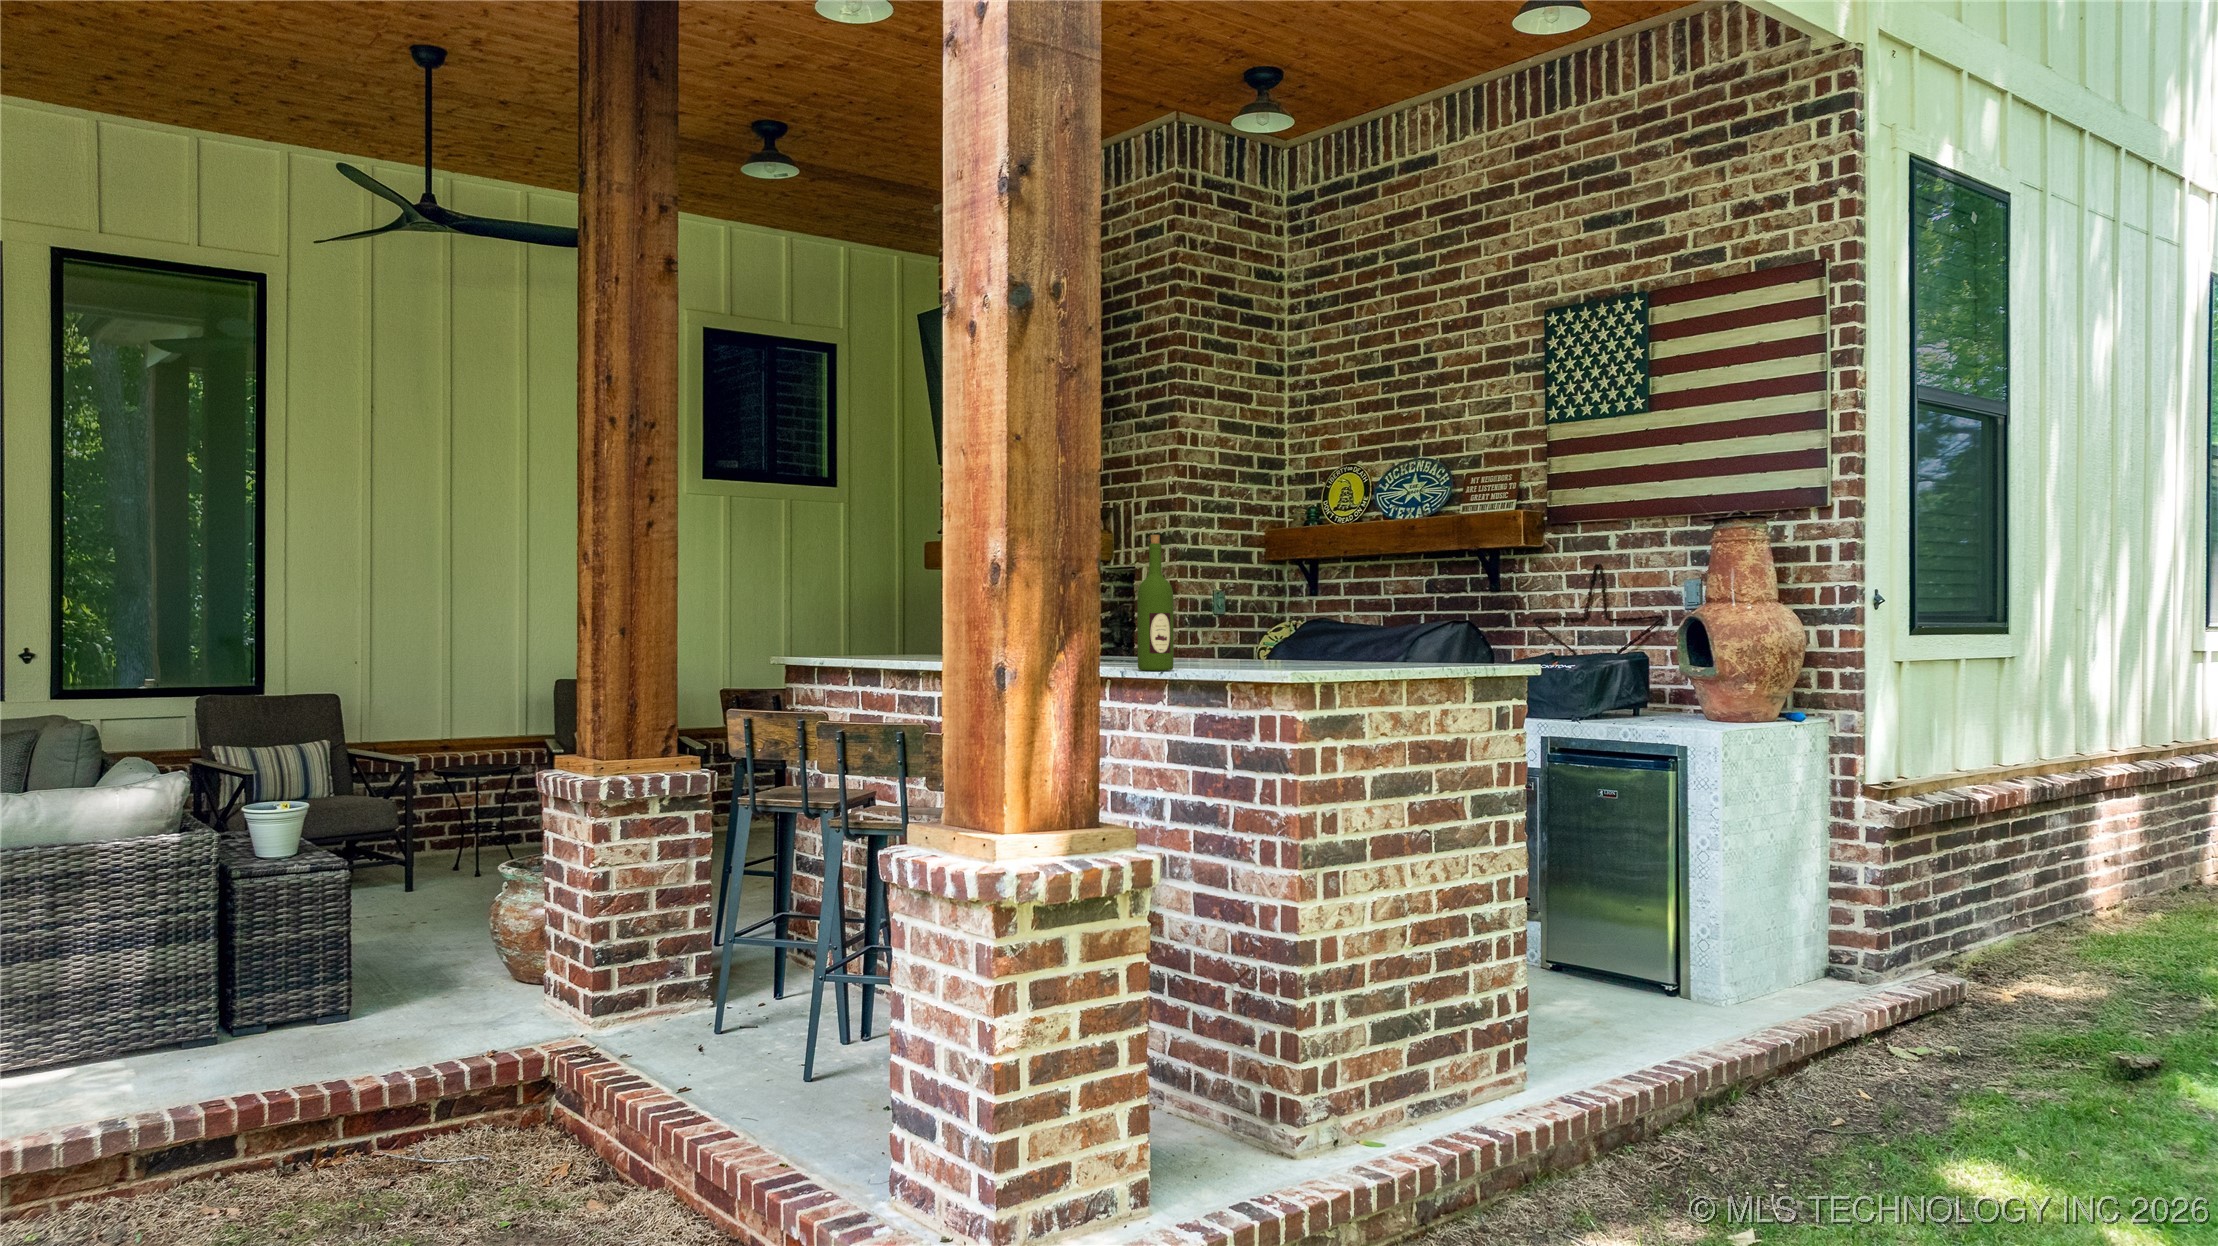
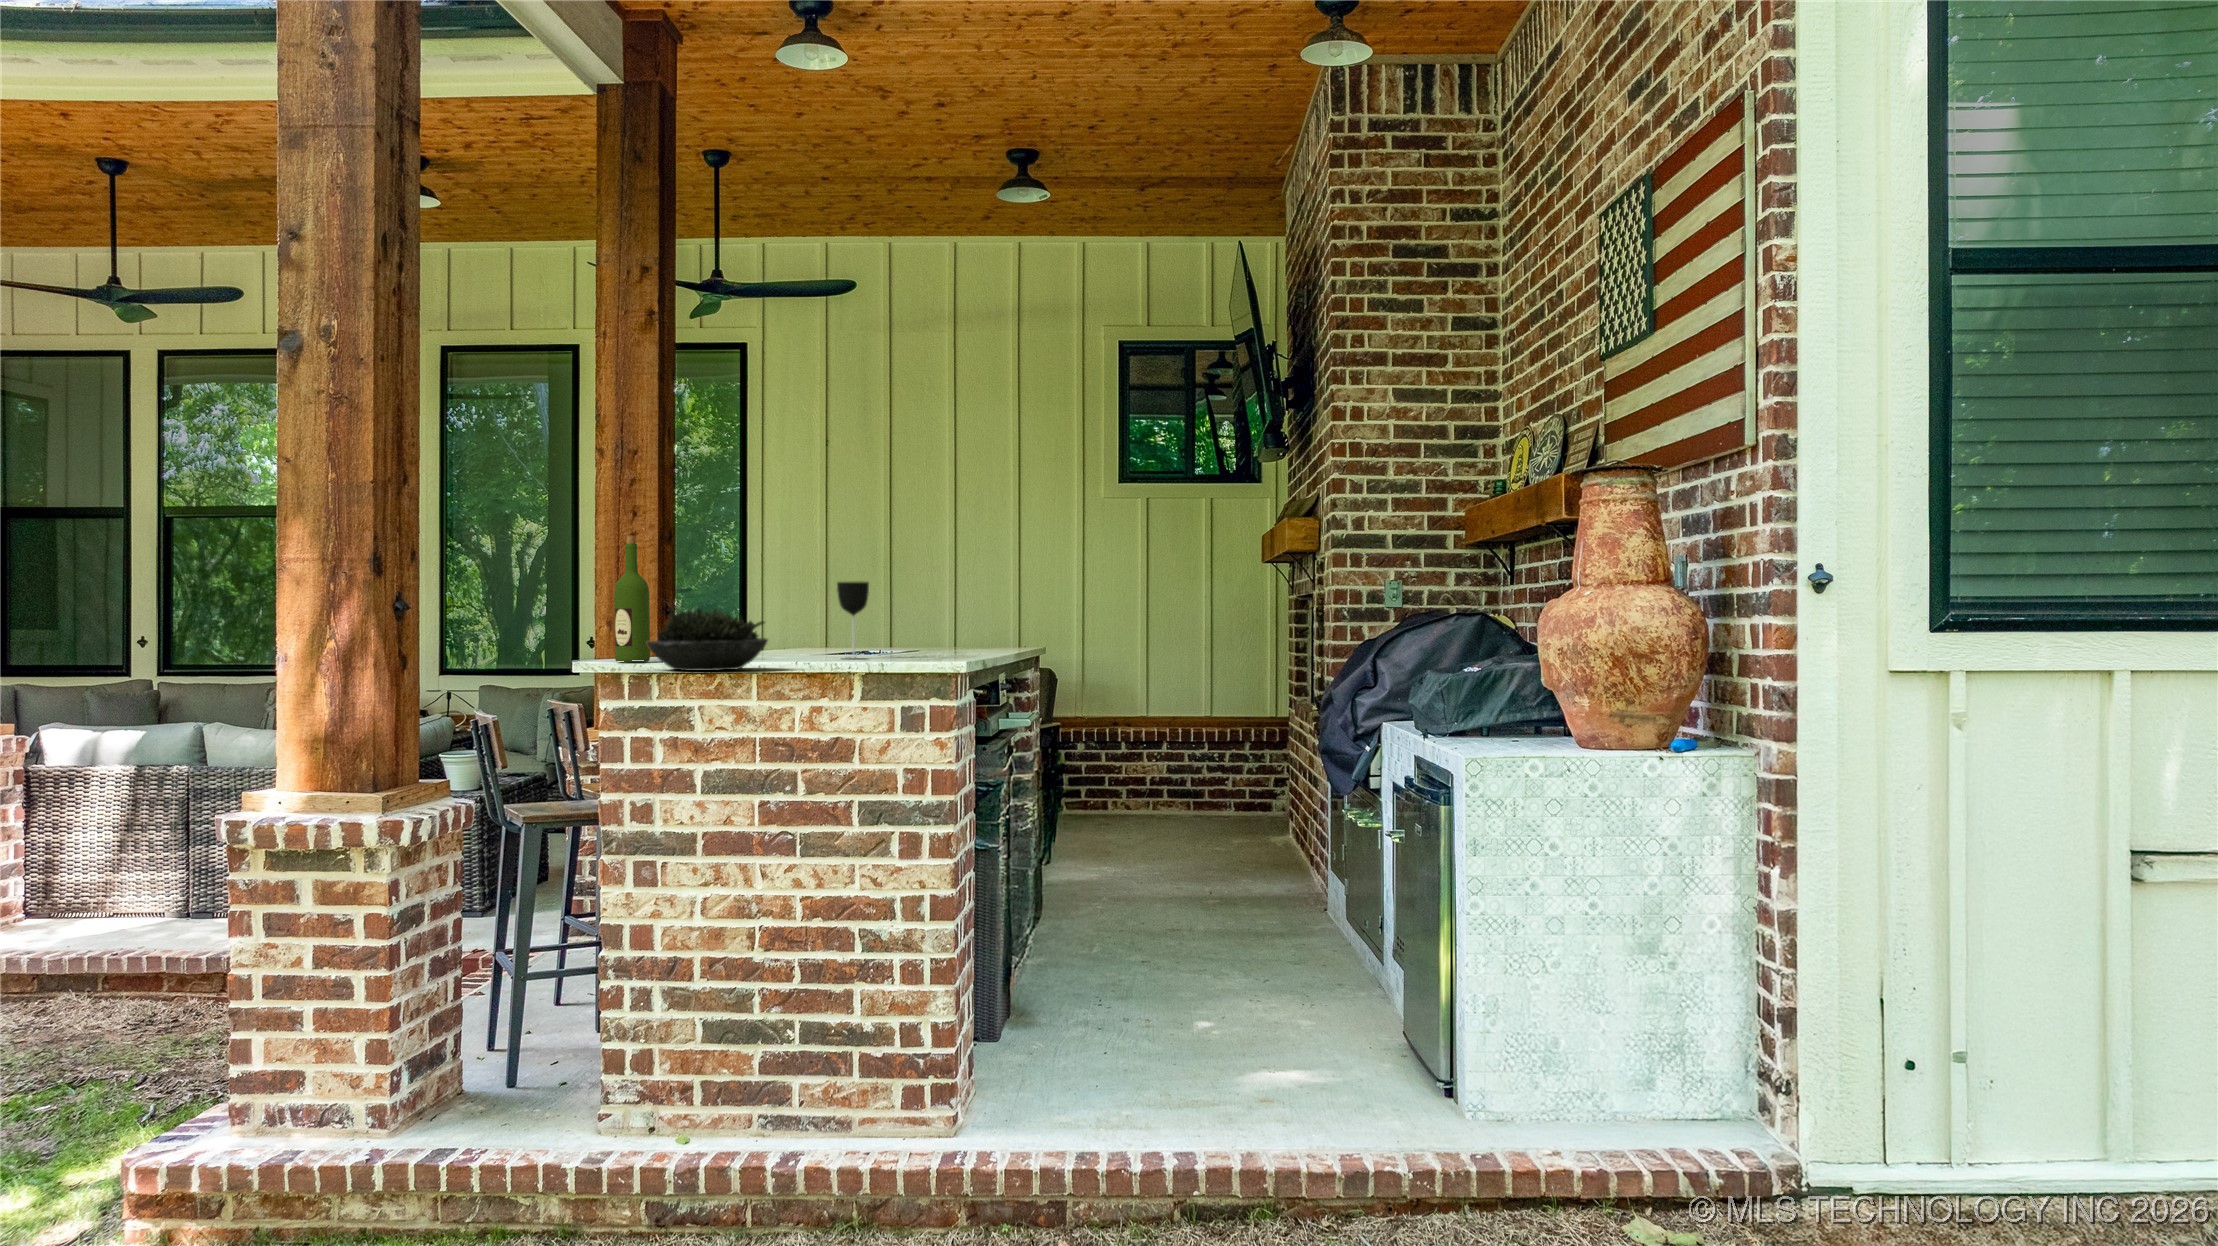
wine glass: none [1177,587,1207,664] -> present [837,582,869,658]
succulent plant: none [1342,611,1463,674] -> present [646,608,768,671]

